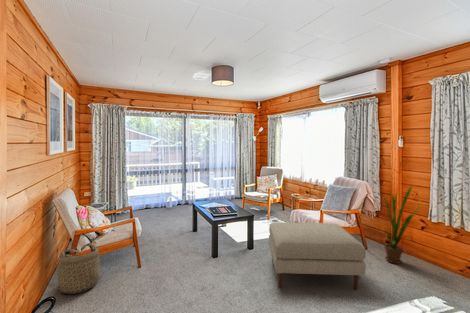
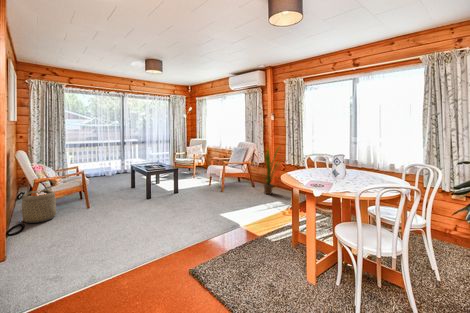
ottoman: present [269,222,366,290] -> none [188,171,243,209]

